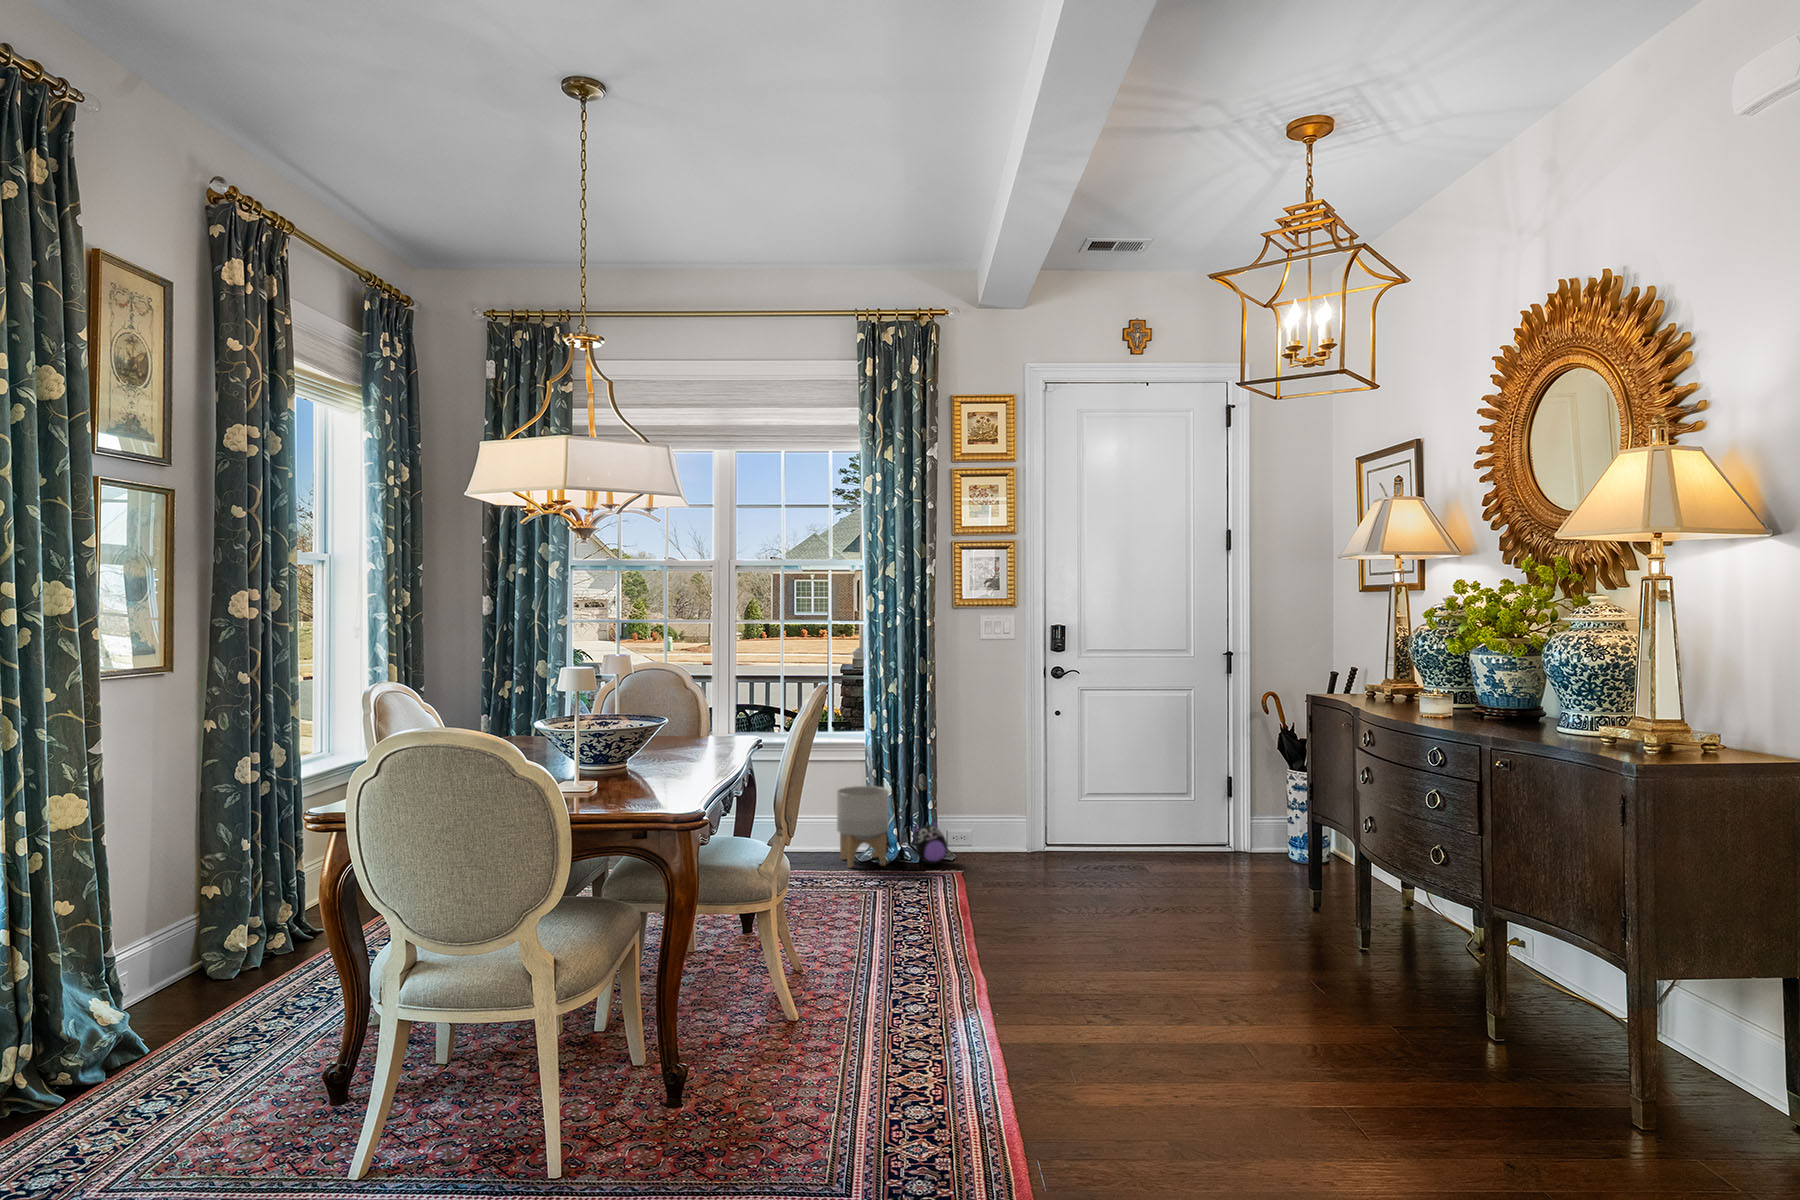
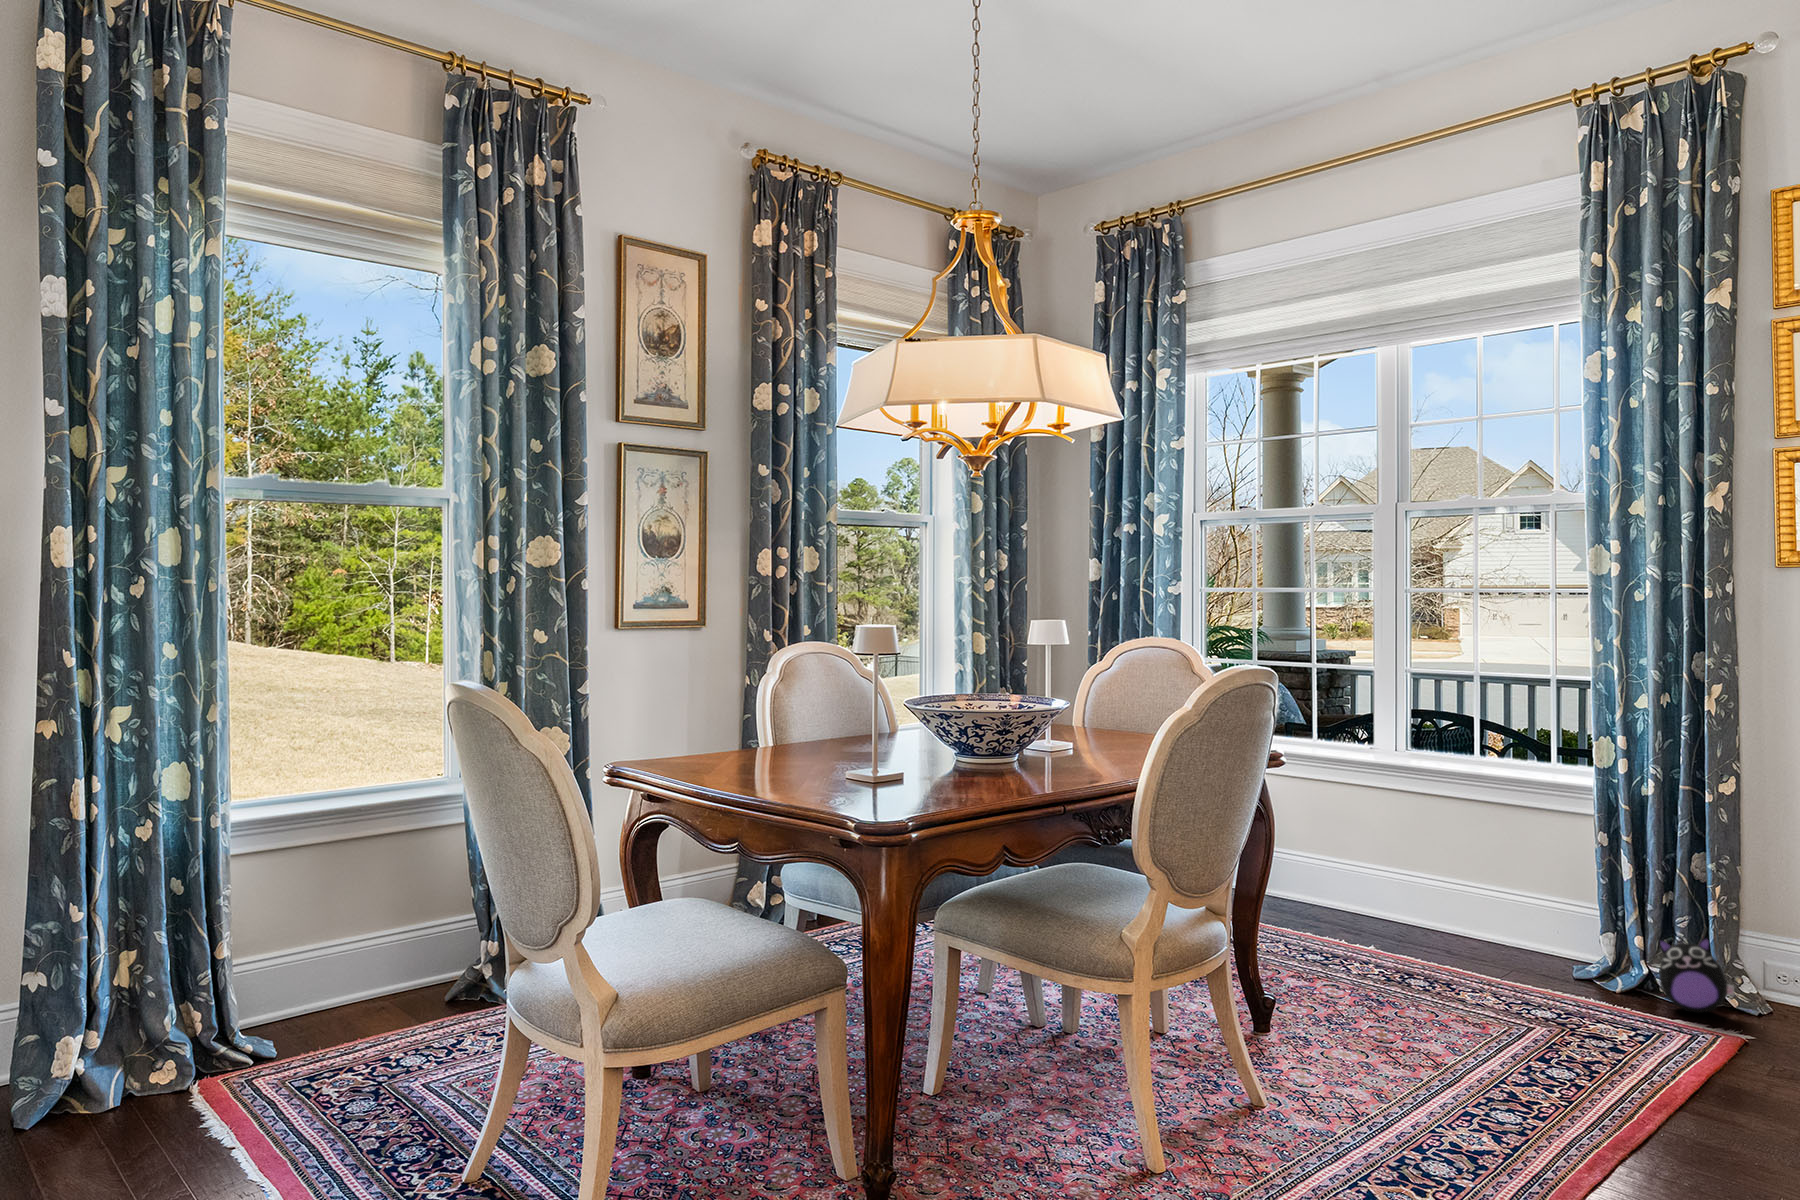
planter: present [837,786,889,868] -> none [1517,855,1614,993]

